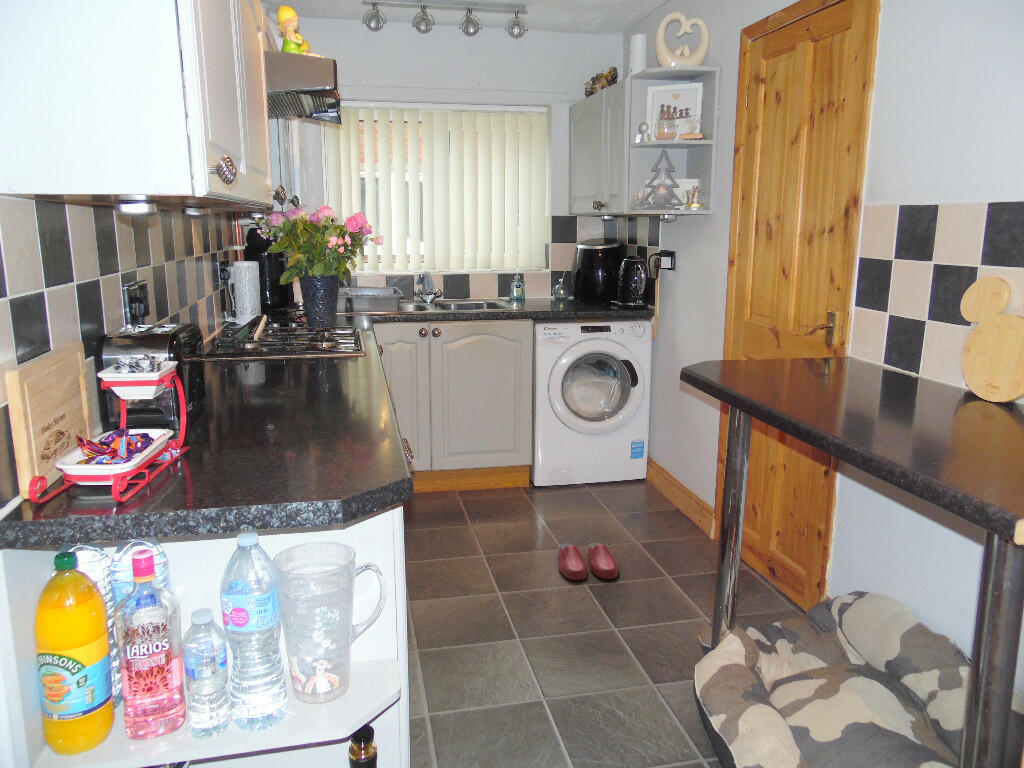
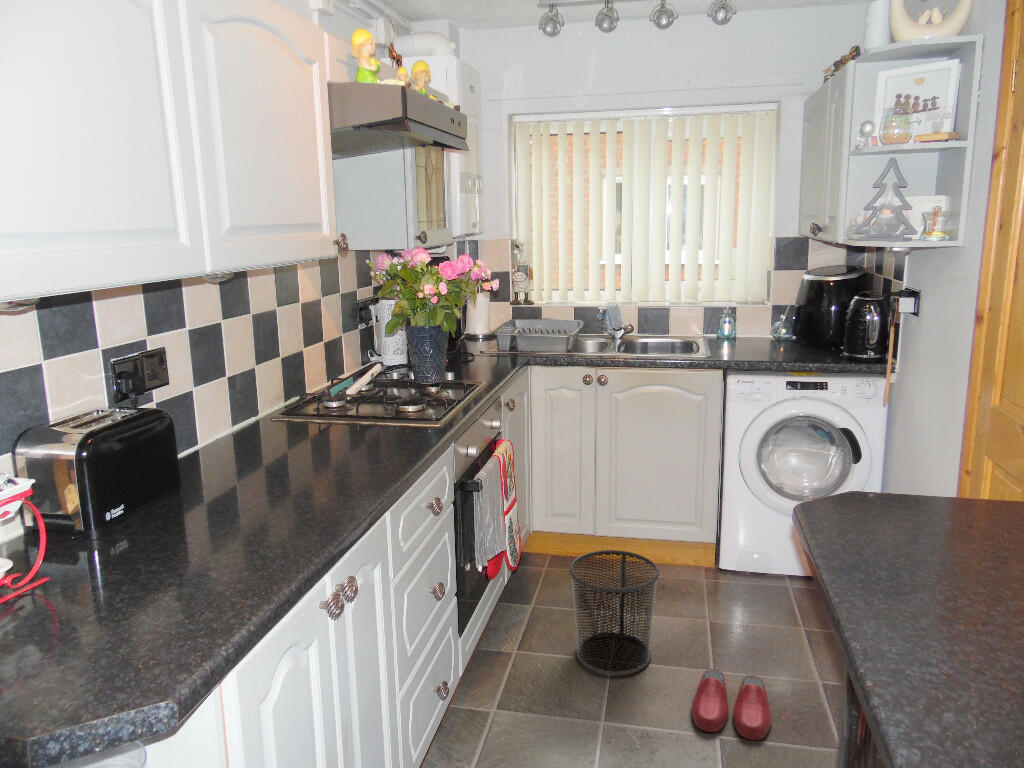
waste bin: none [445,464,520,562] -> present [569,550,659,675]

